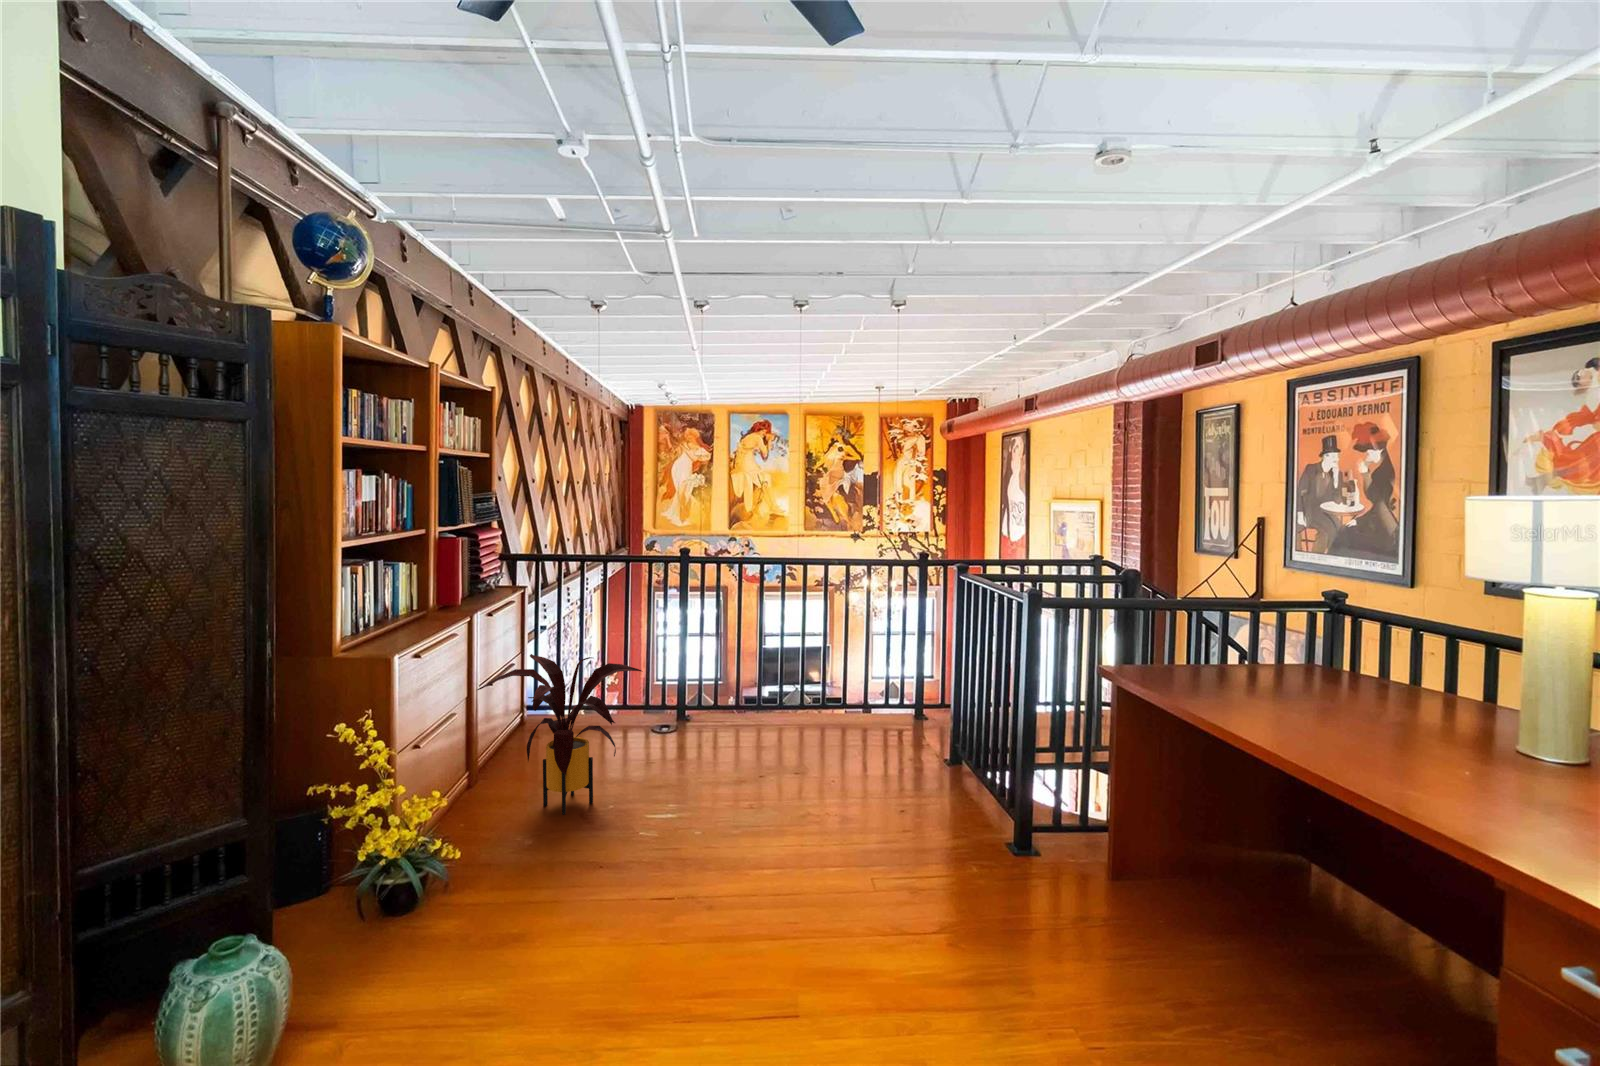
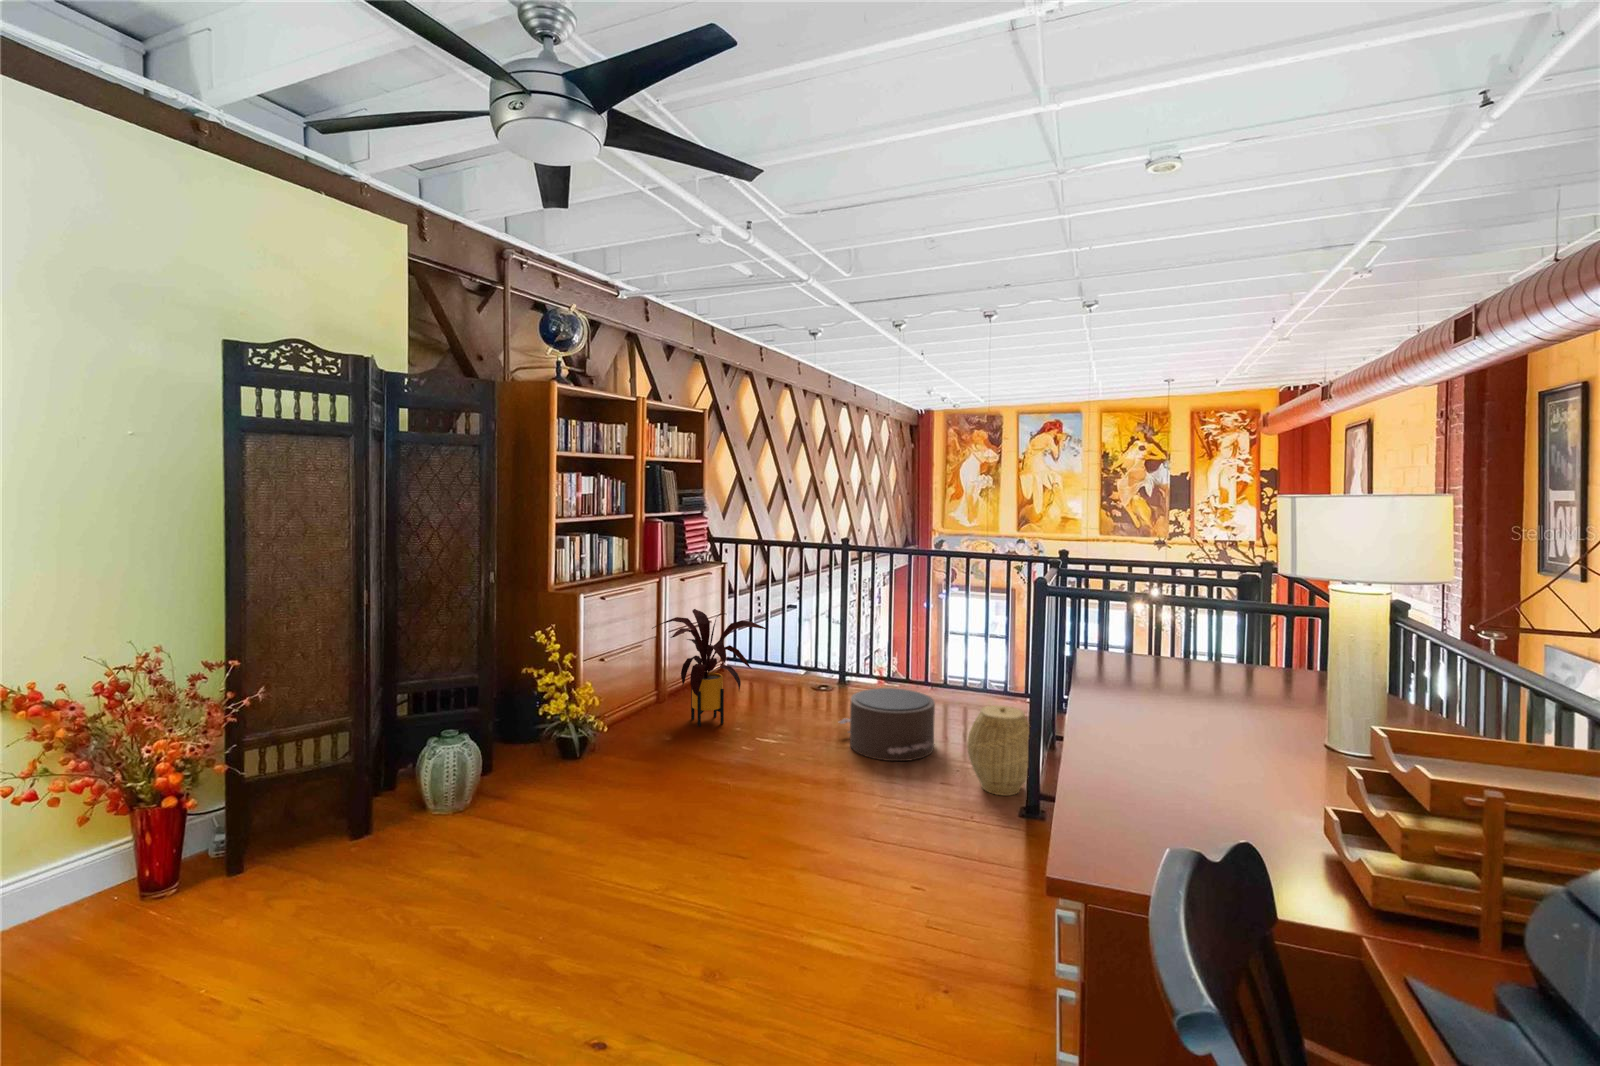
pouf: none [745,721,875,812] -> present [839,688,935,761]
woven basket: none [929,727,1003,826] -> present [967,705,1029,795]

